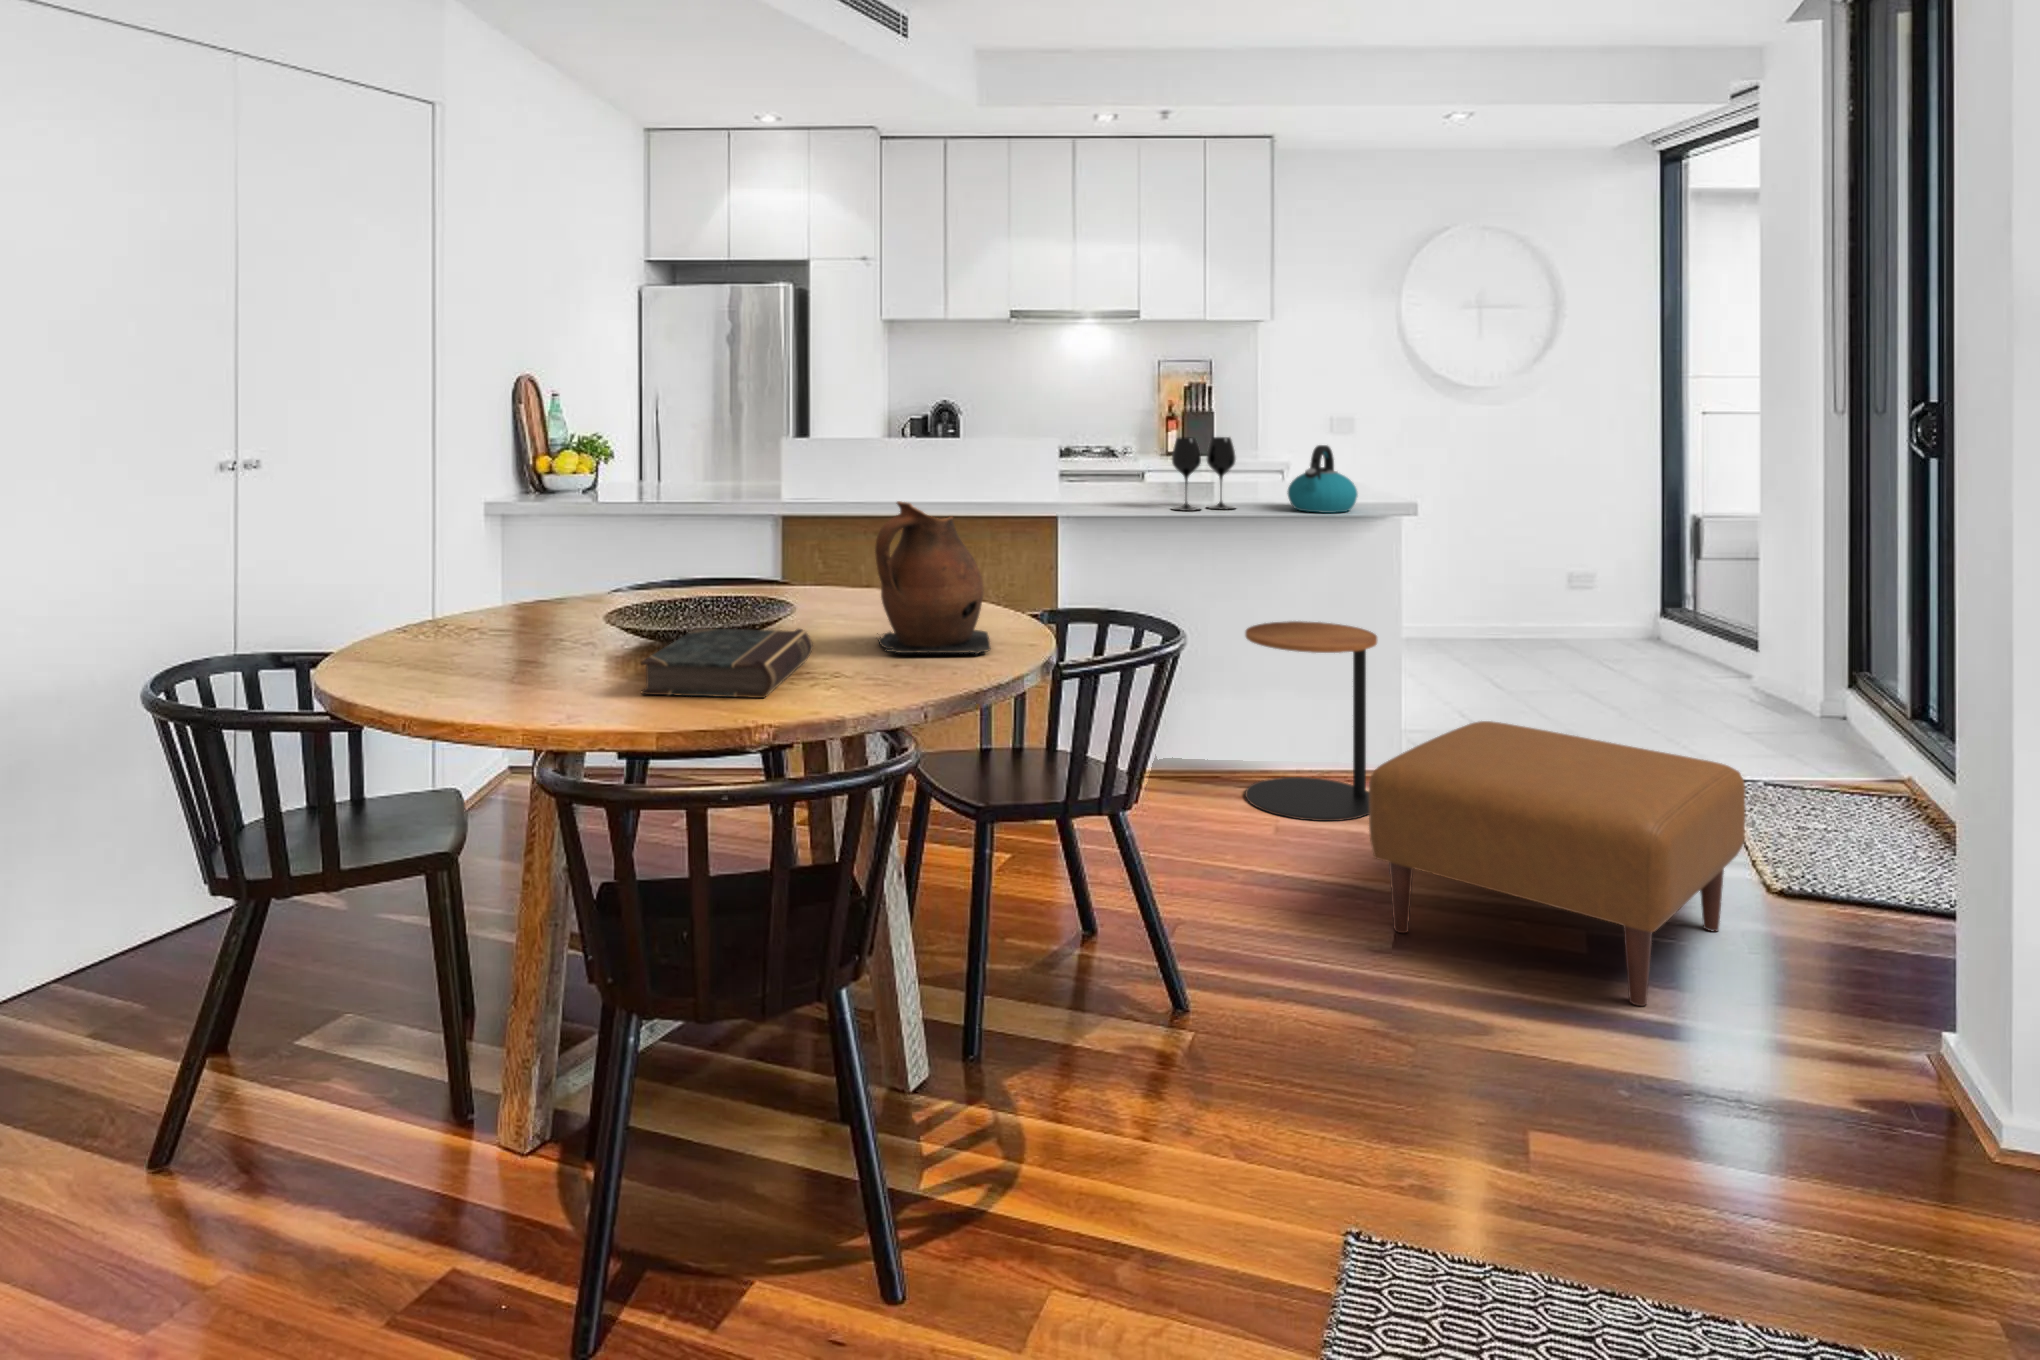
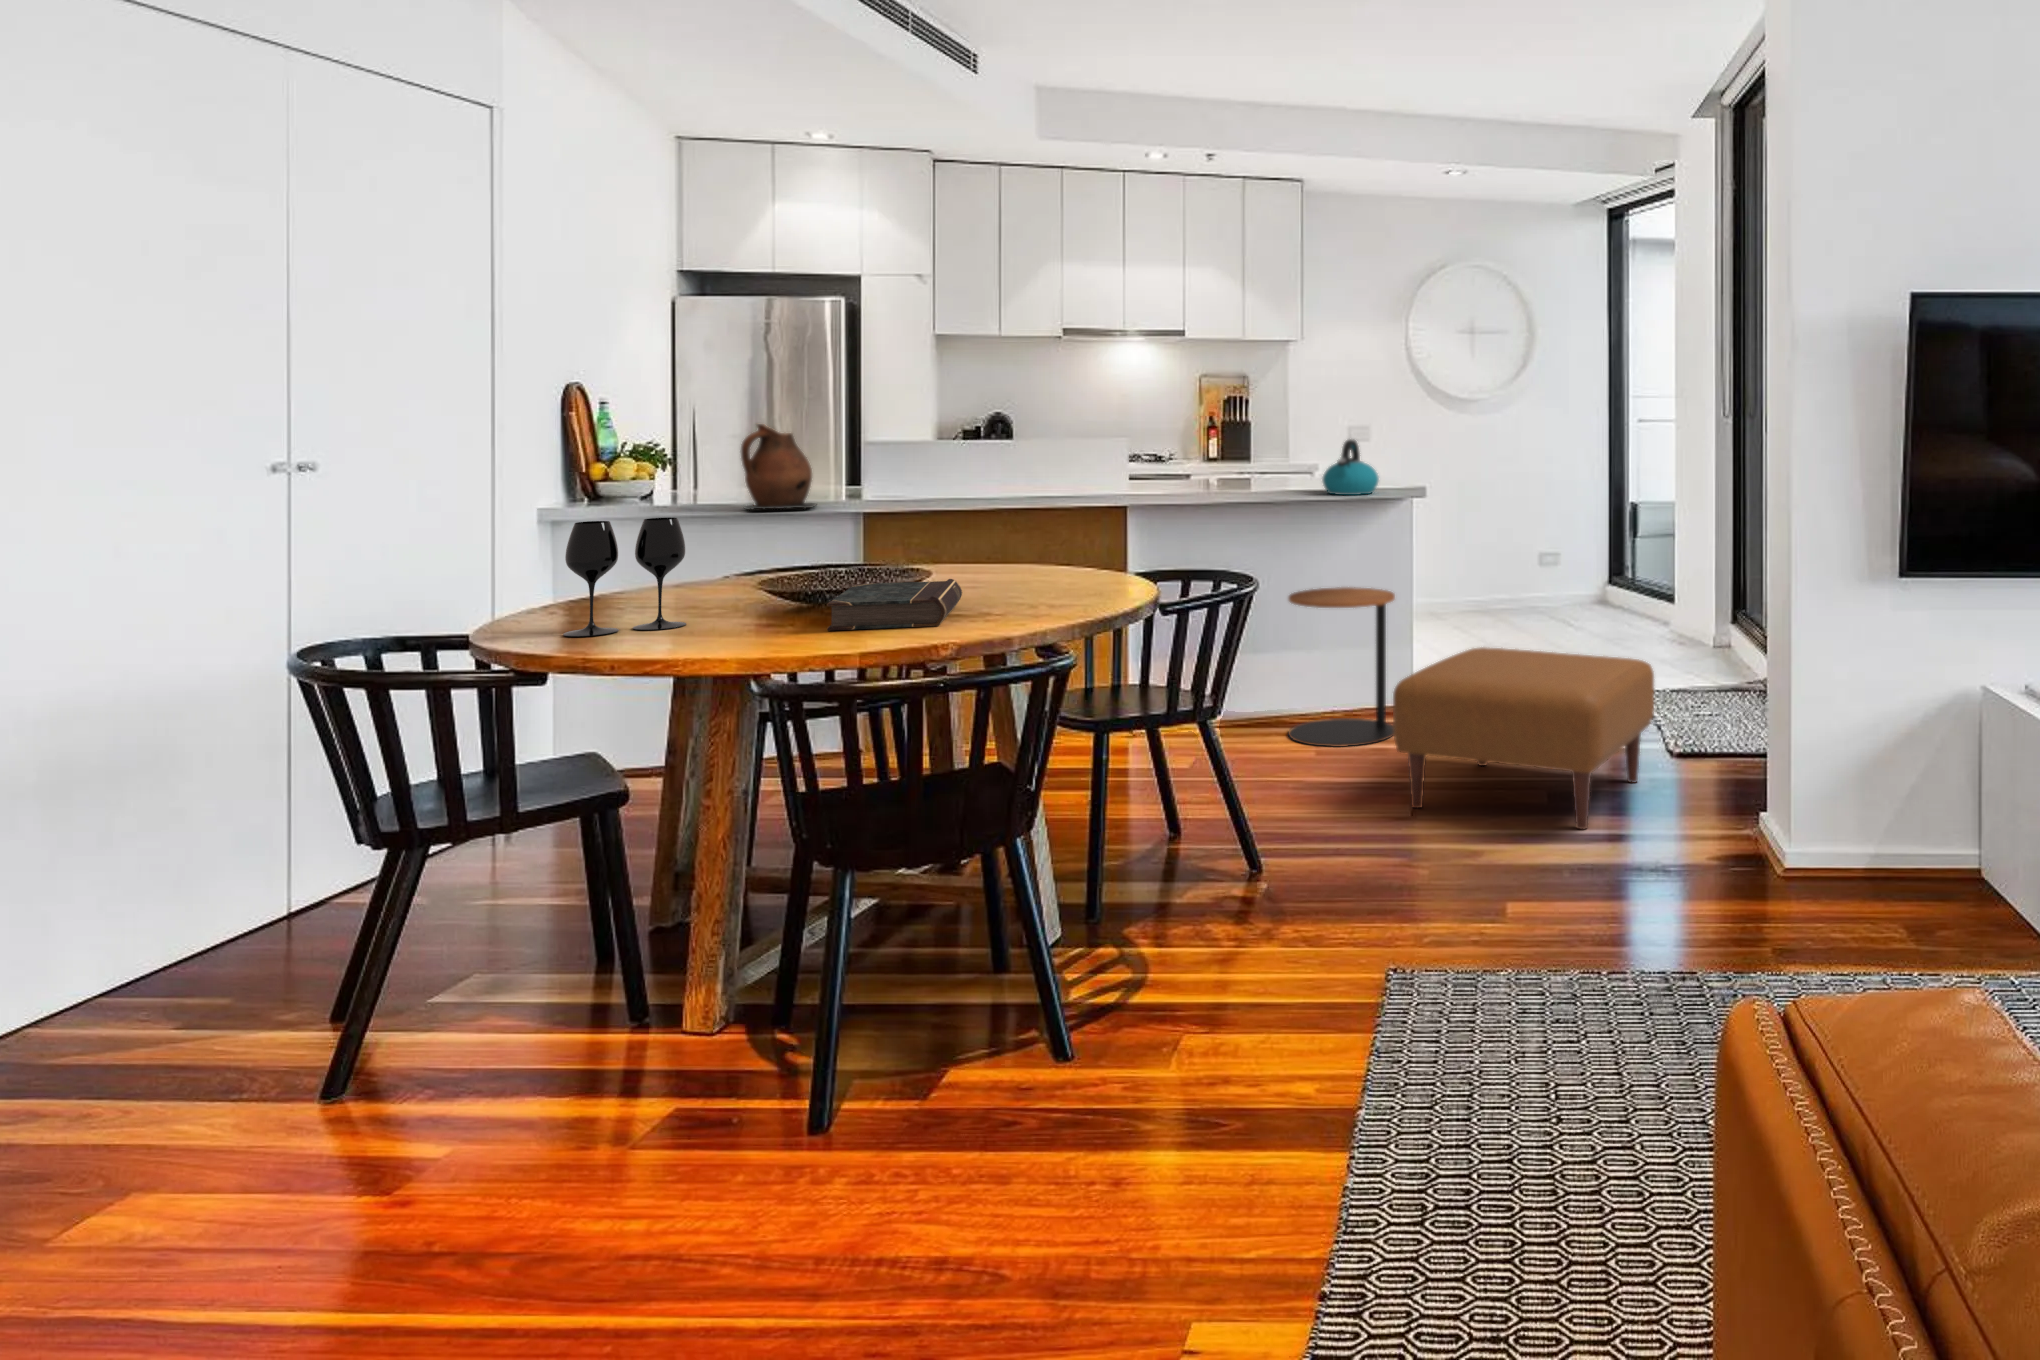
wine glass: present [1172,437,1236,511] -> present [563,517,686,637]
ceramic pitcher: present [875,501,991,655] -> present [741,424,816,510]

